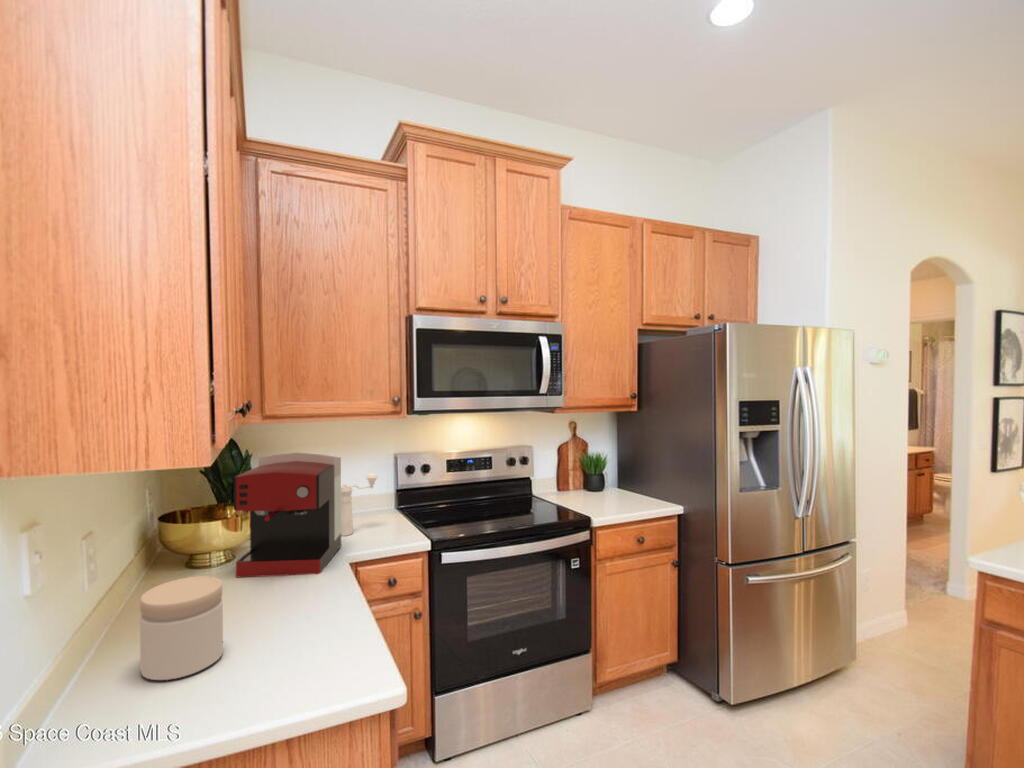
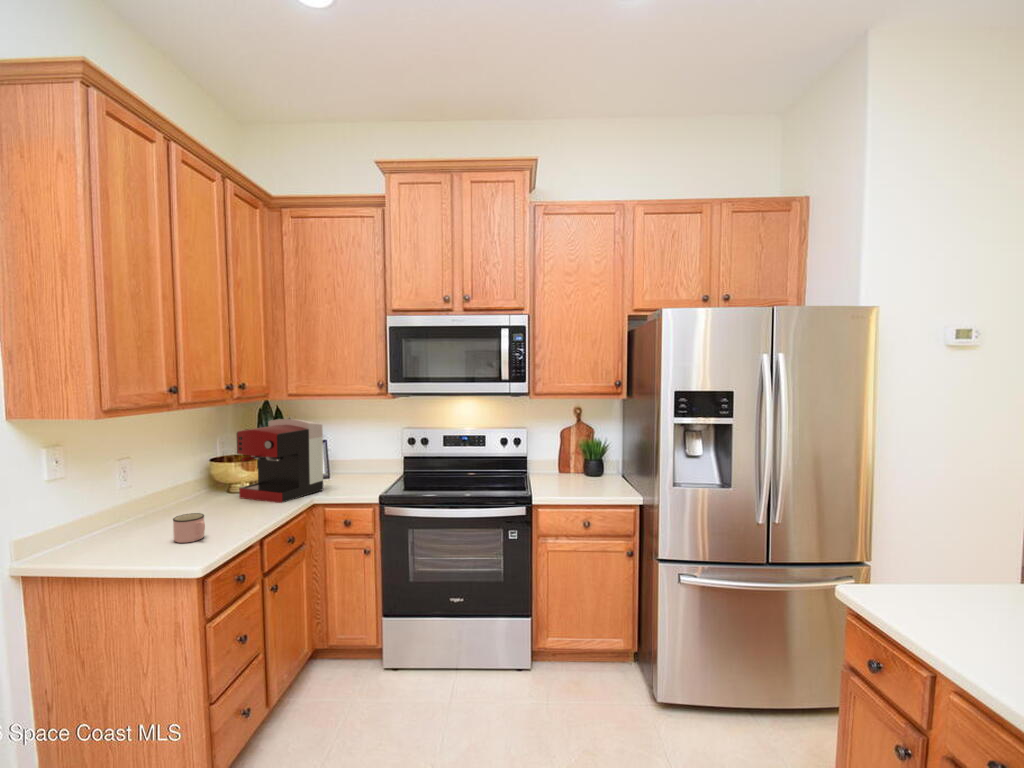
pepper mill: present [341,473,377,536] -> none [336,440,370,485]
jar: present [140,576,223,680] -> none [119,483,168,534]
mug: none [285,614,346,671] -> present [173,513,205,543]

